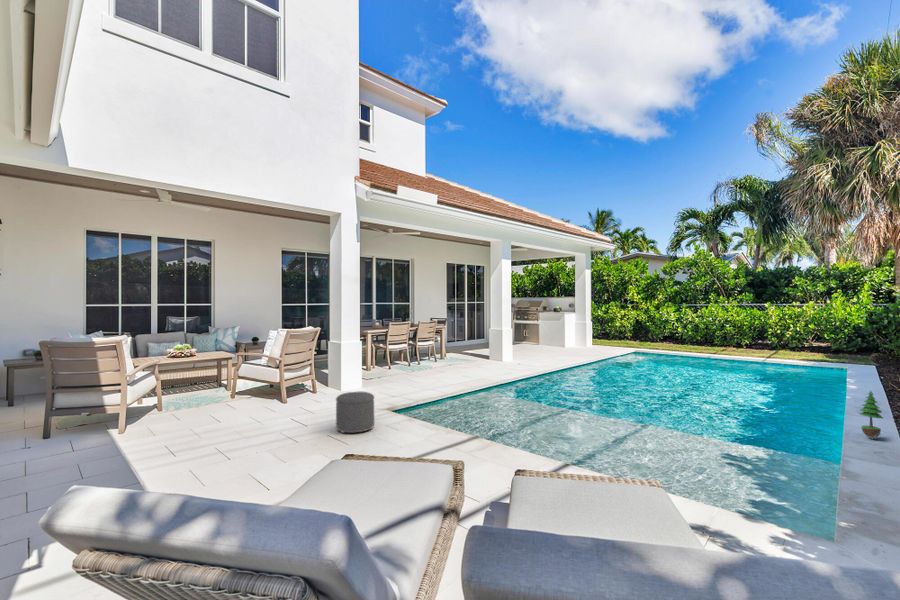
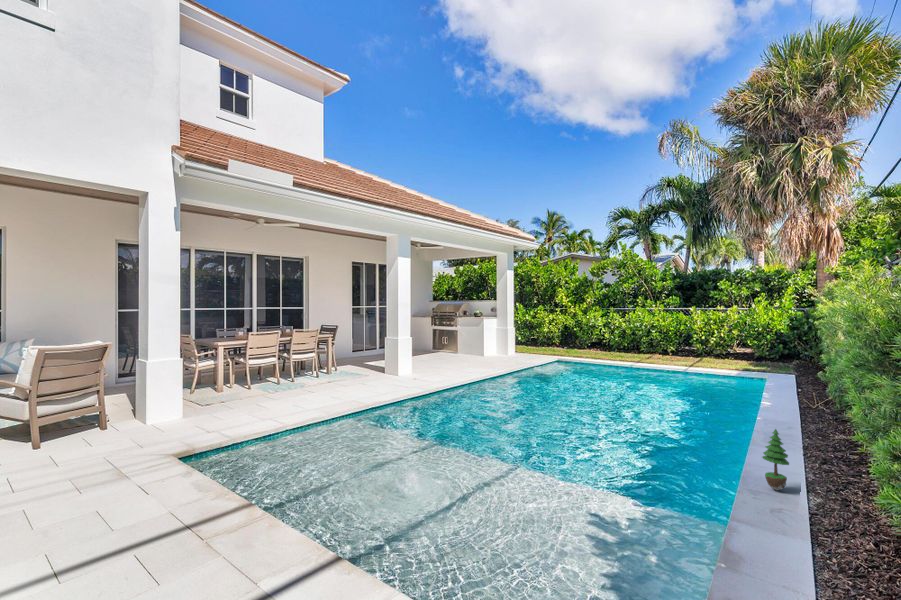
ottoman: present [336,391,374,433] -> none [54,441,126,508]

